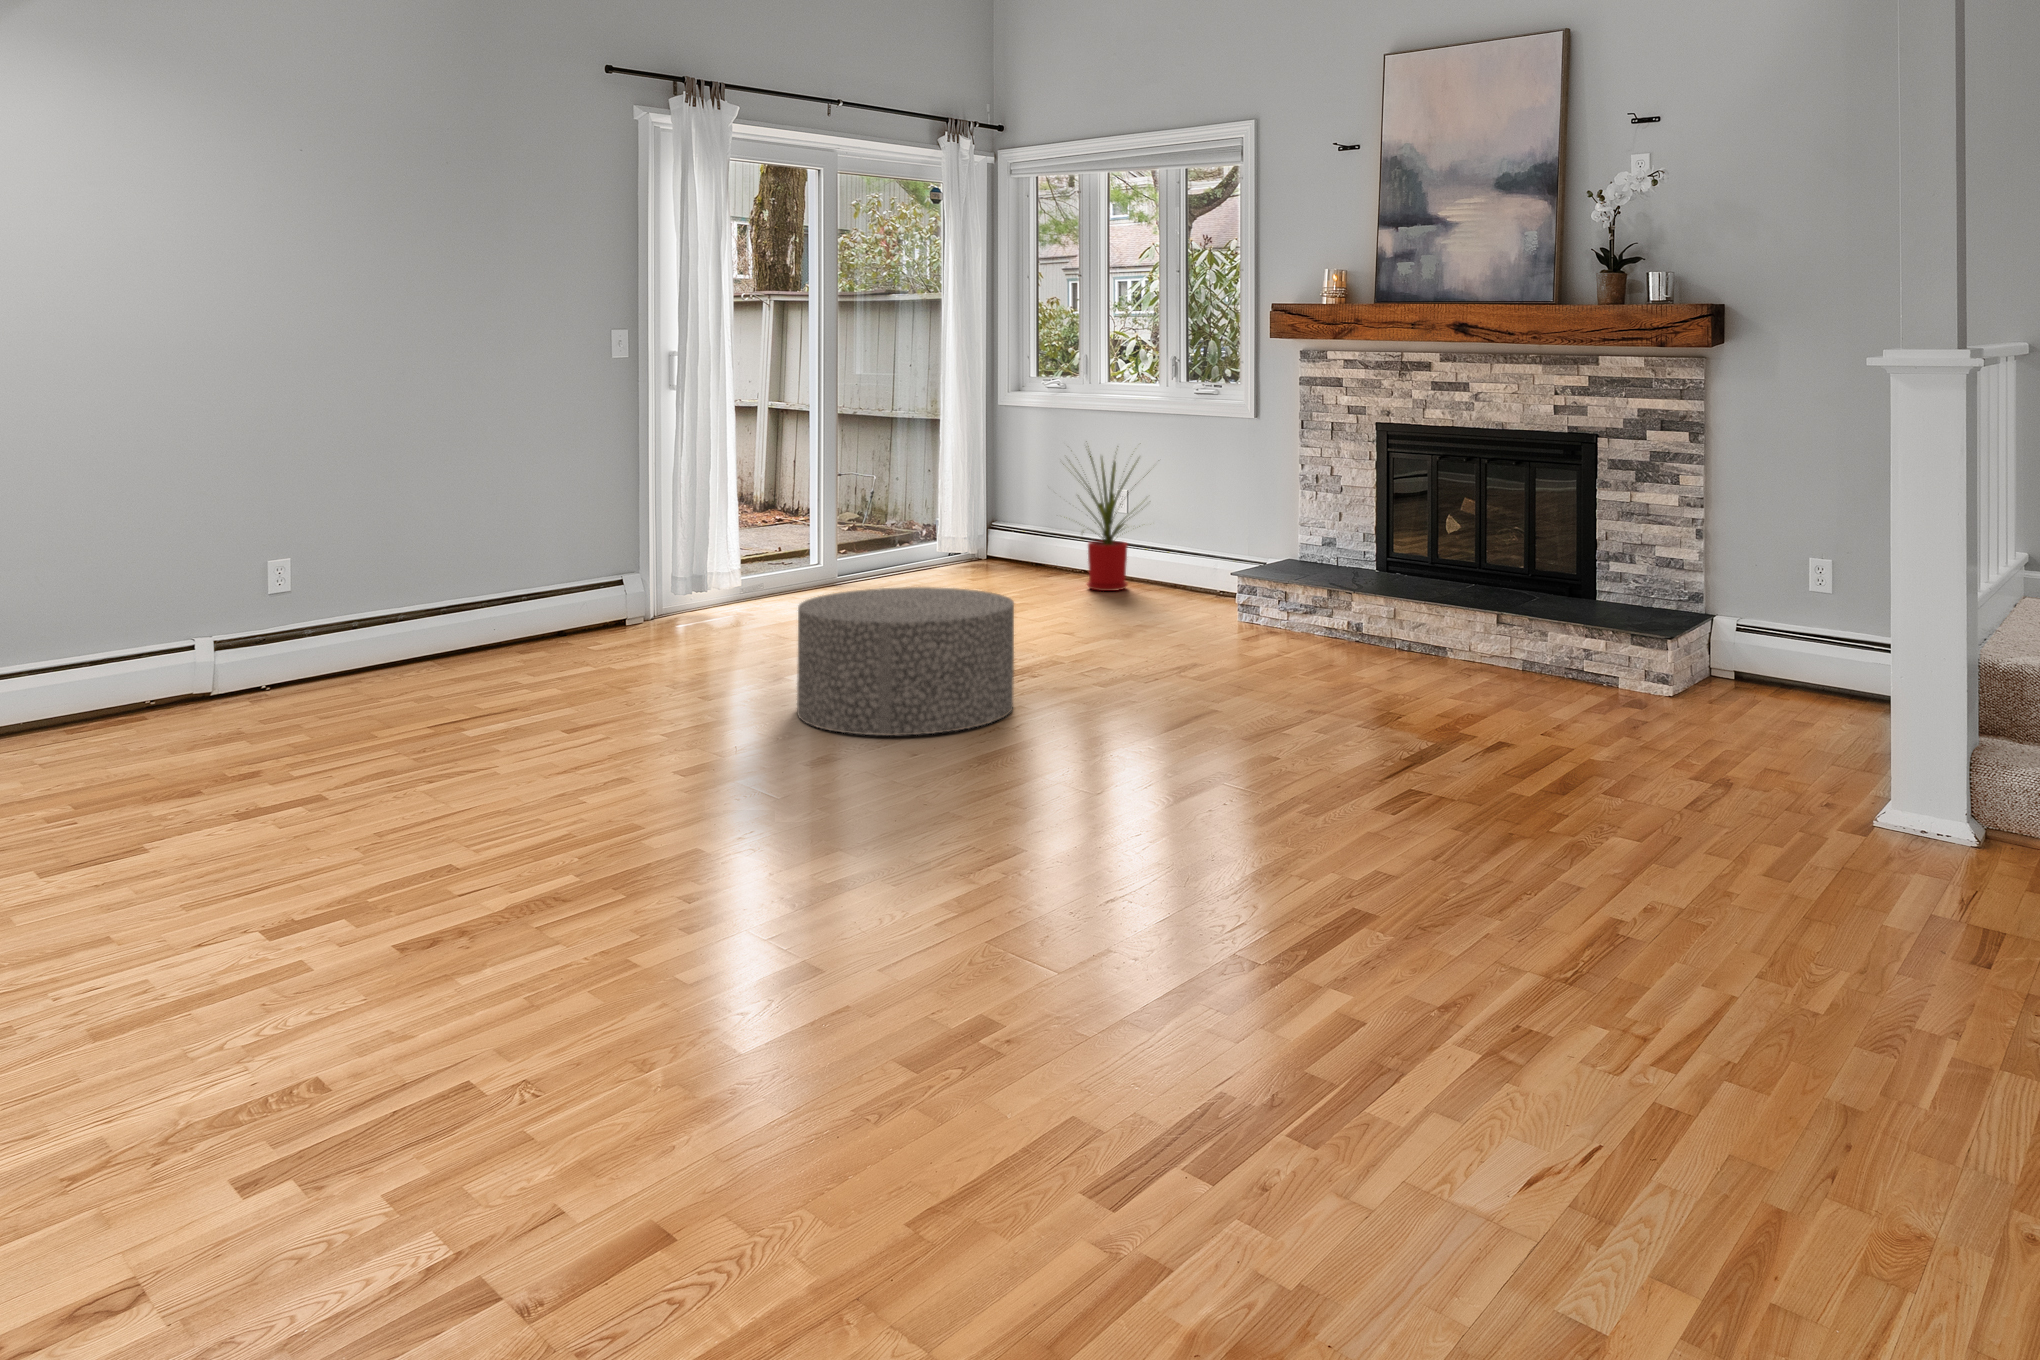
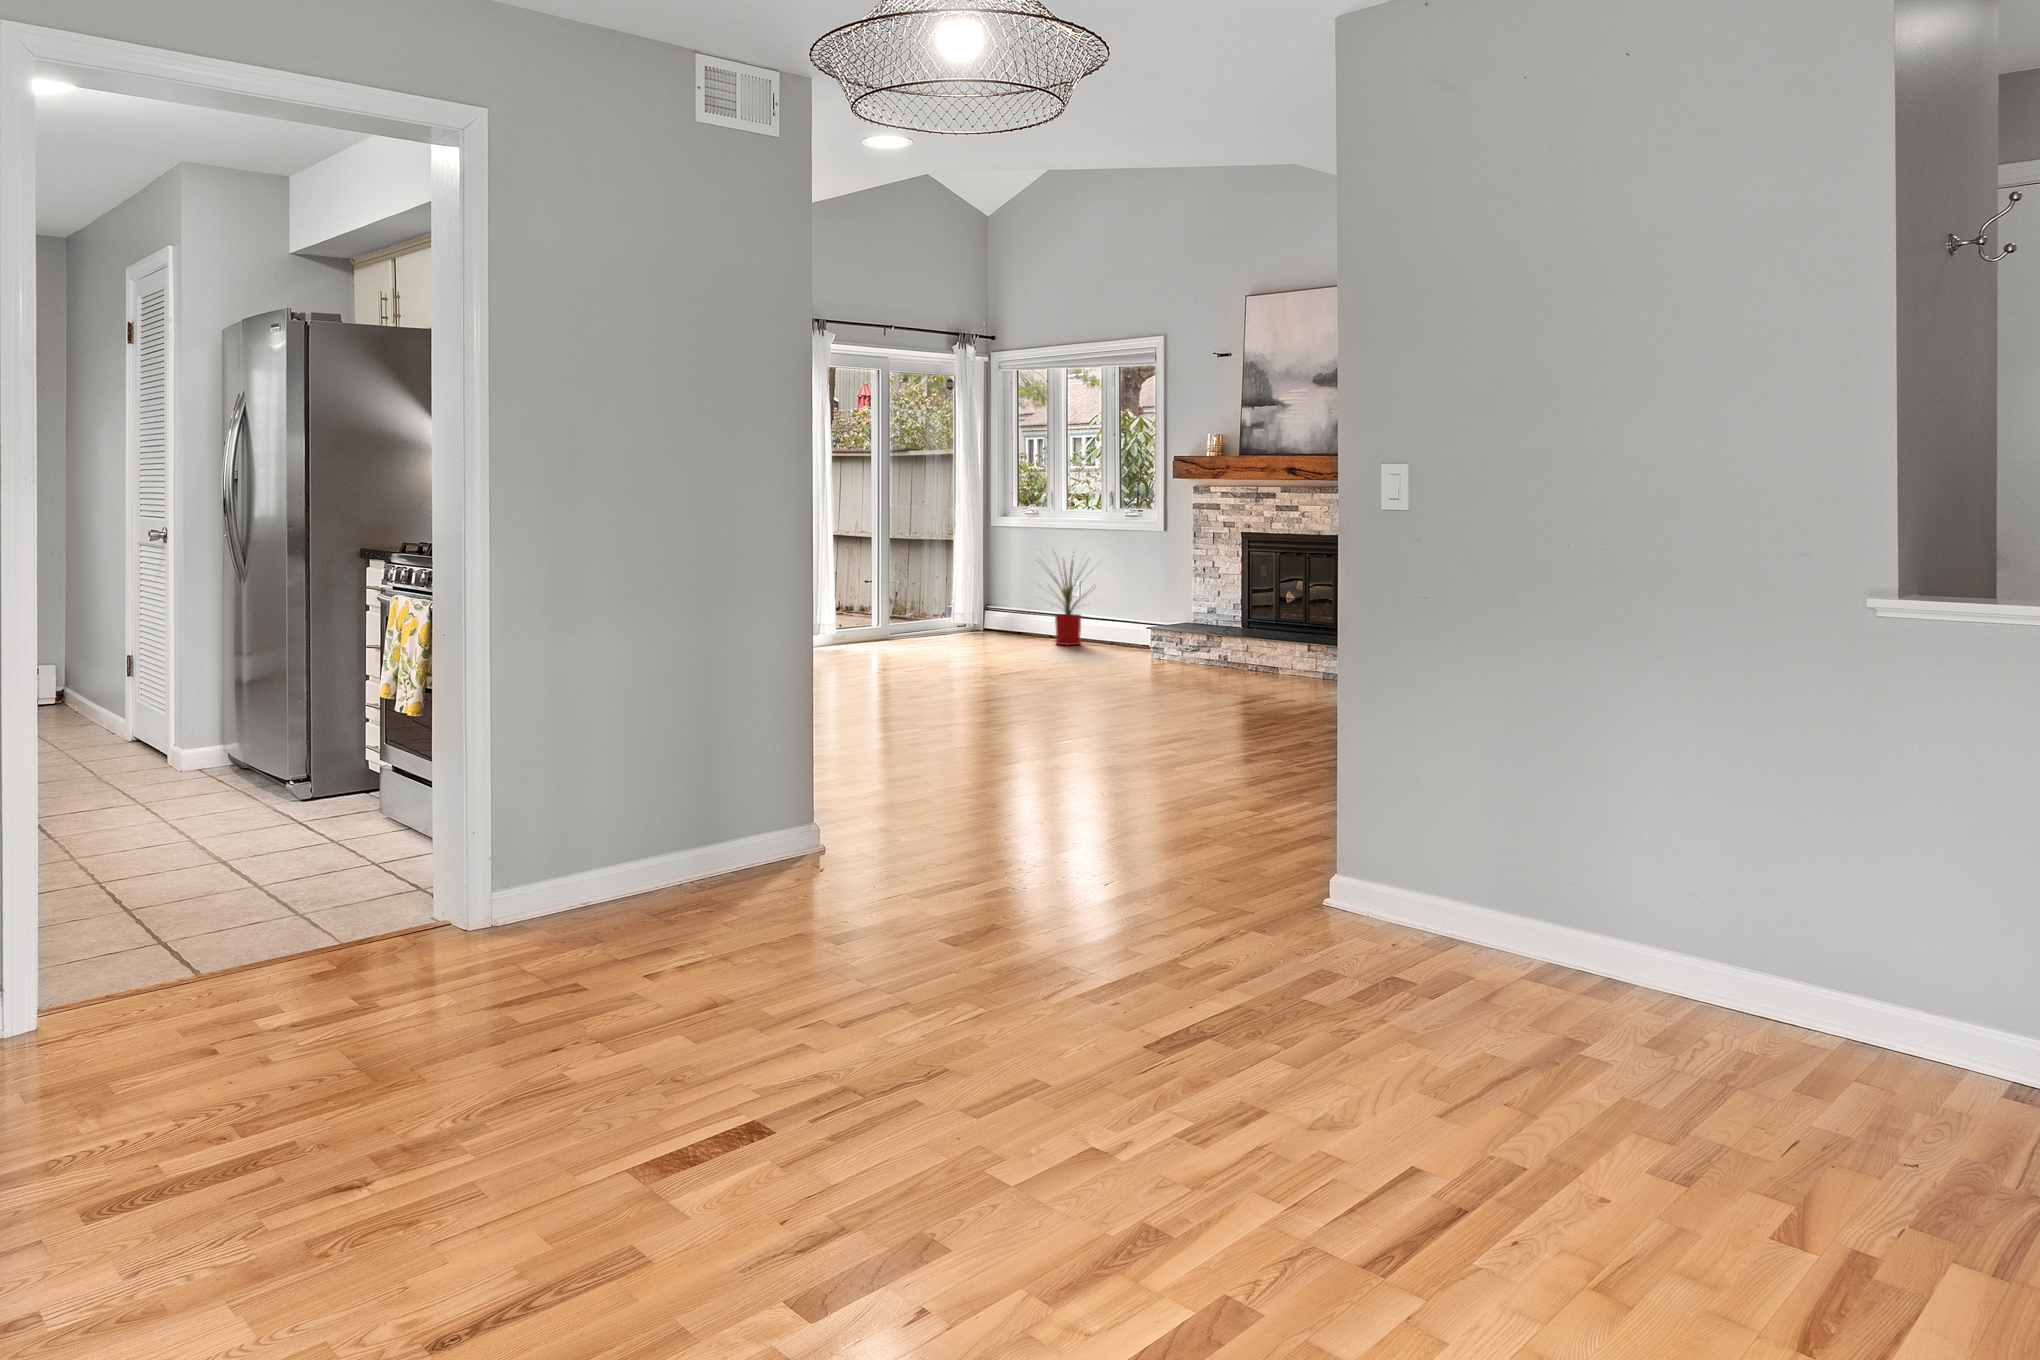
ottoman: present [797,587,1014,736] -> none [901,625,1019,694]

